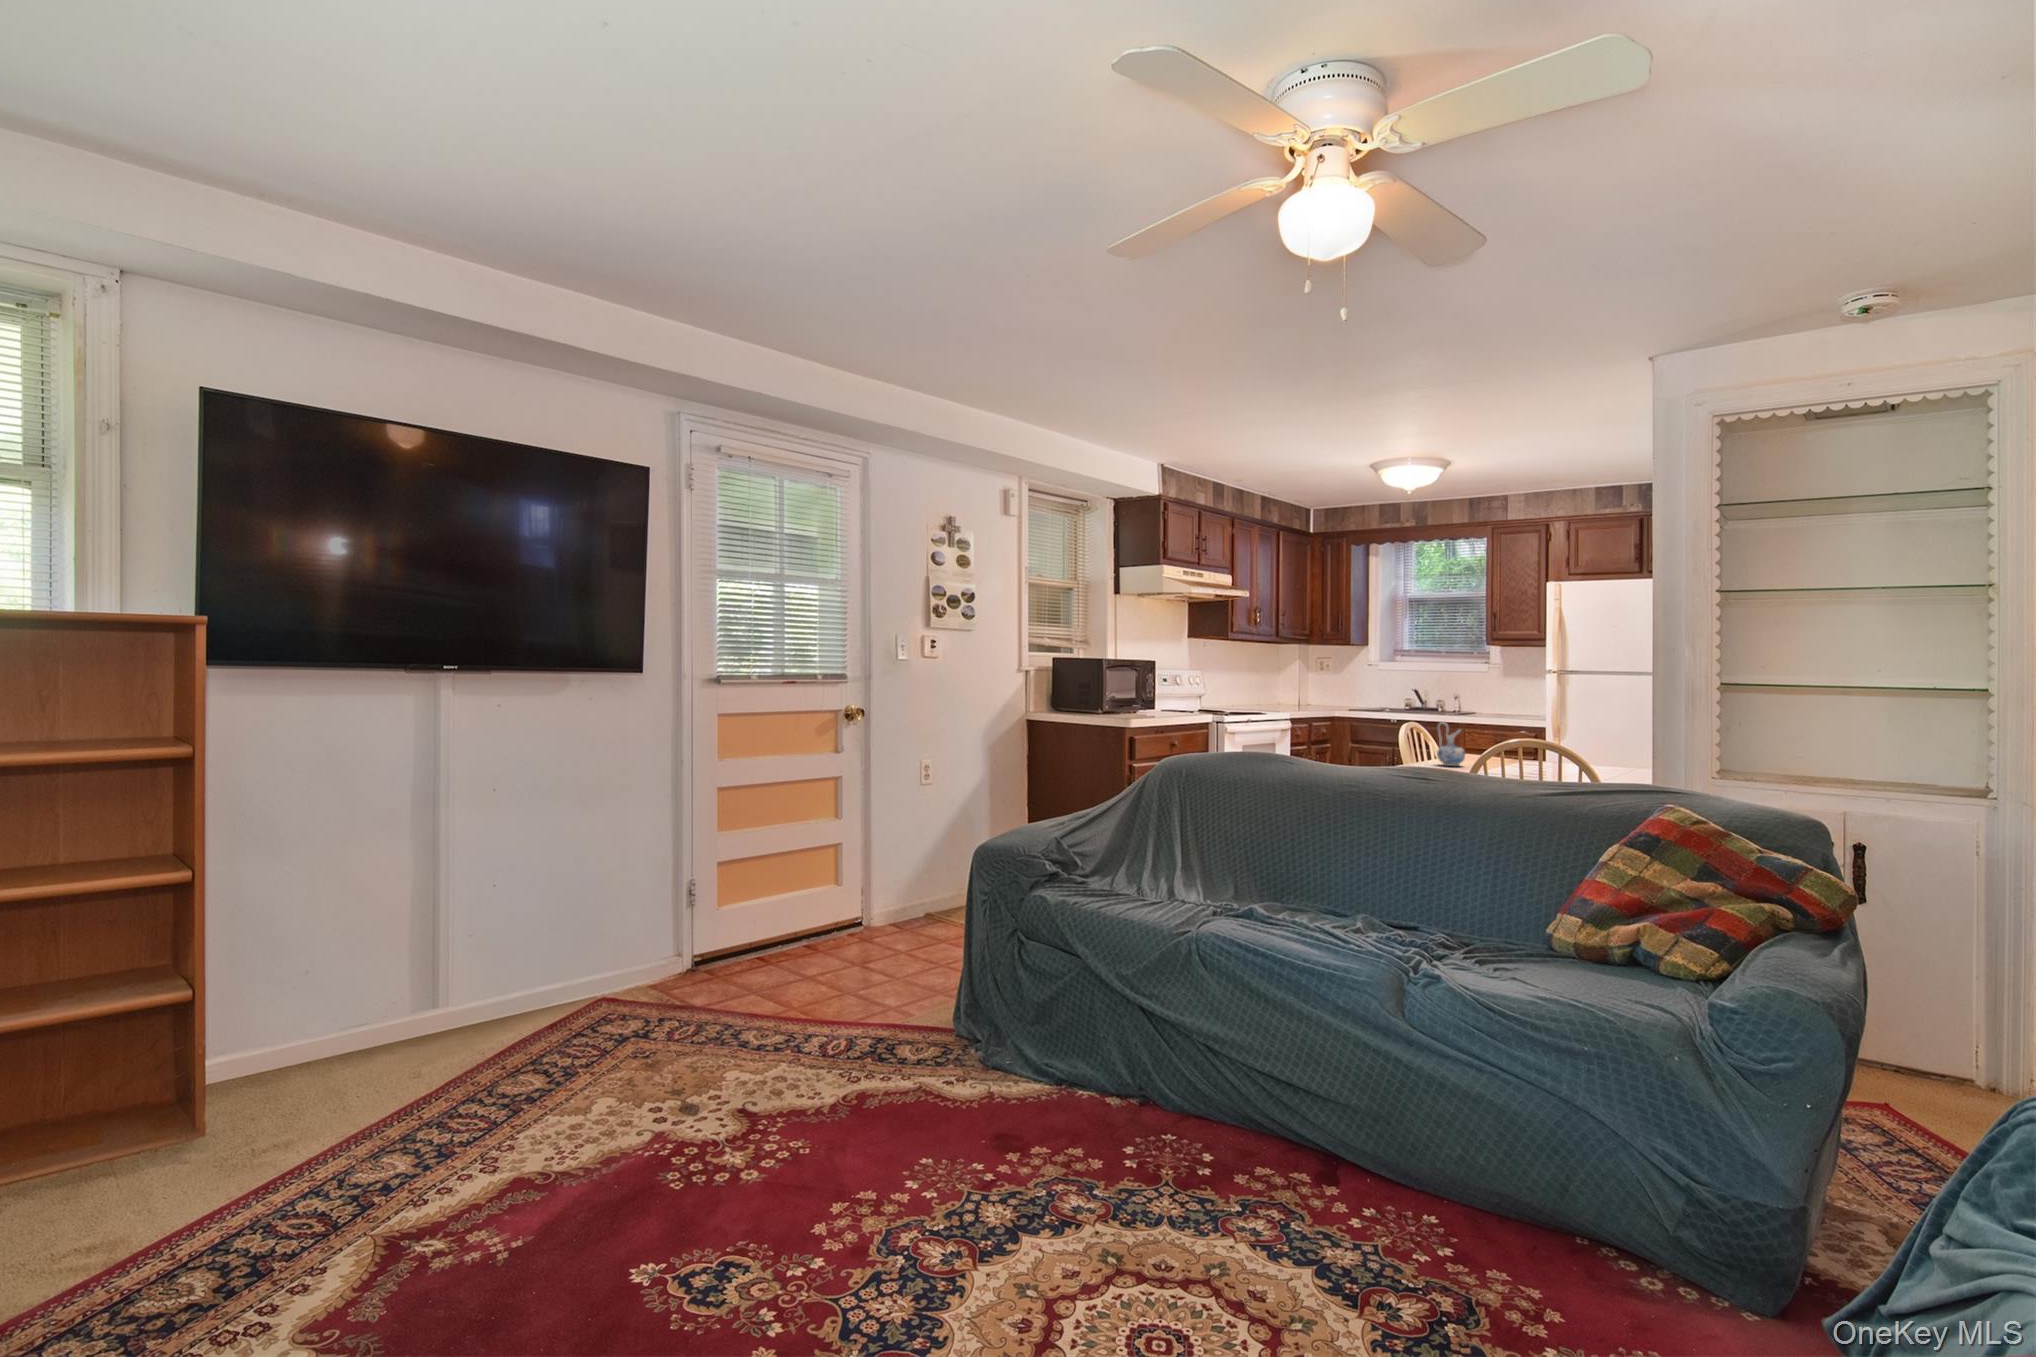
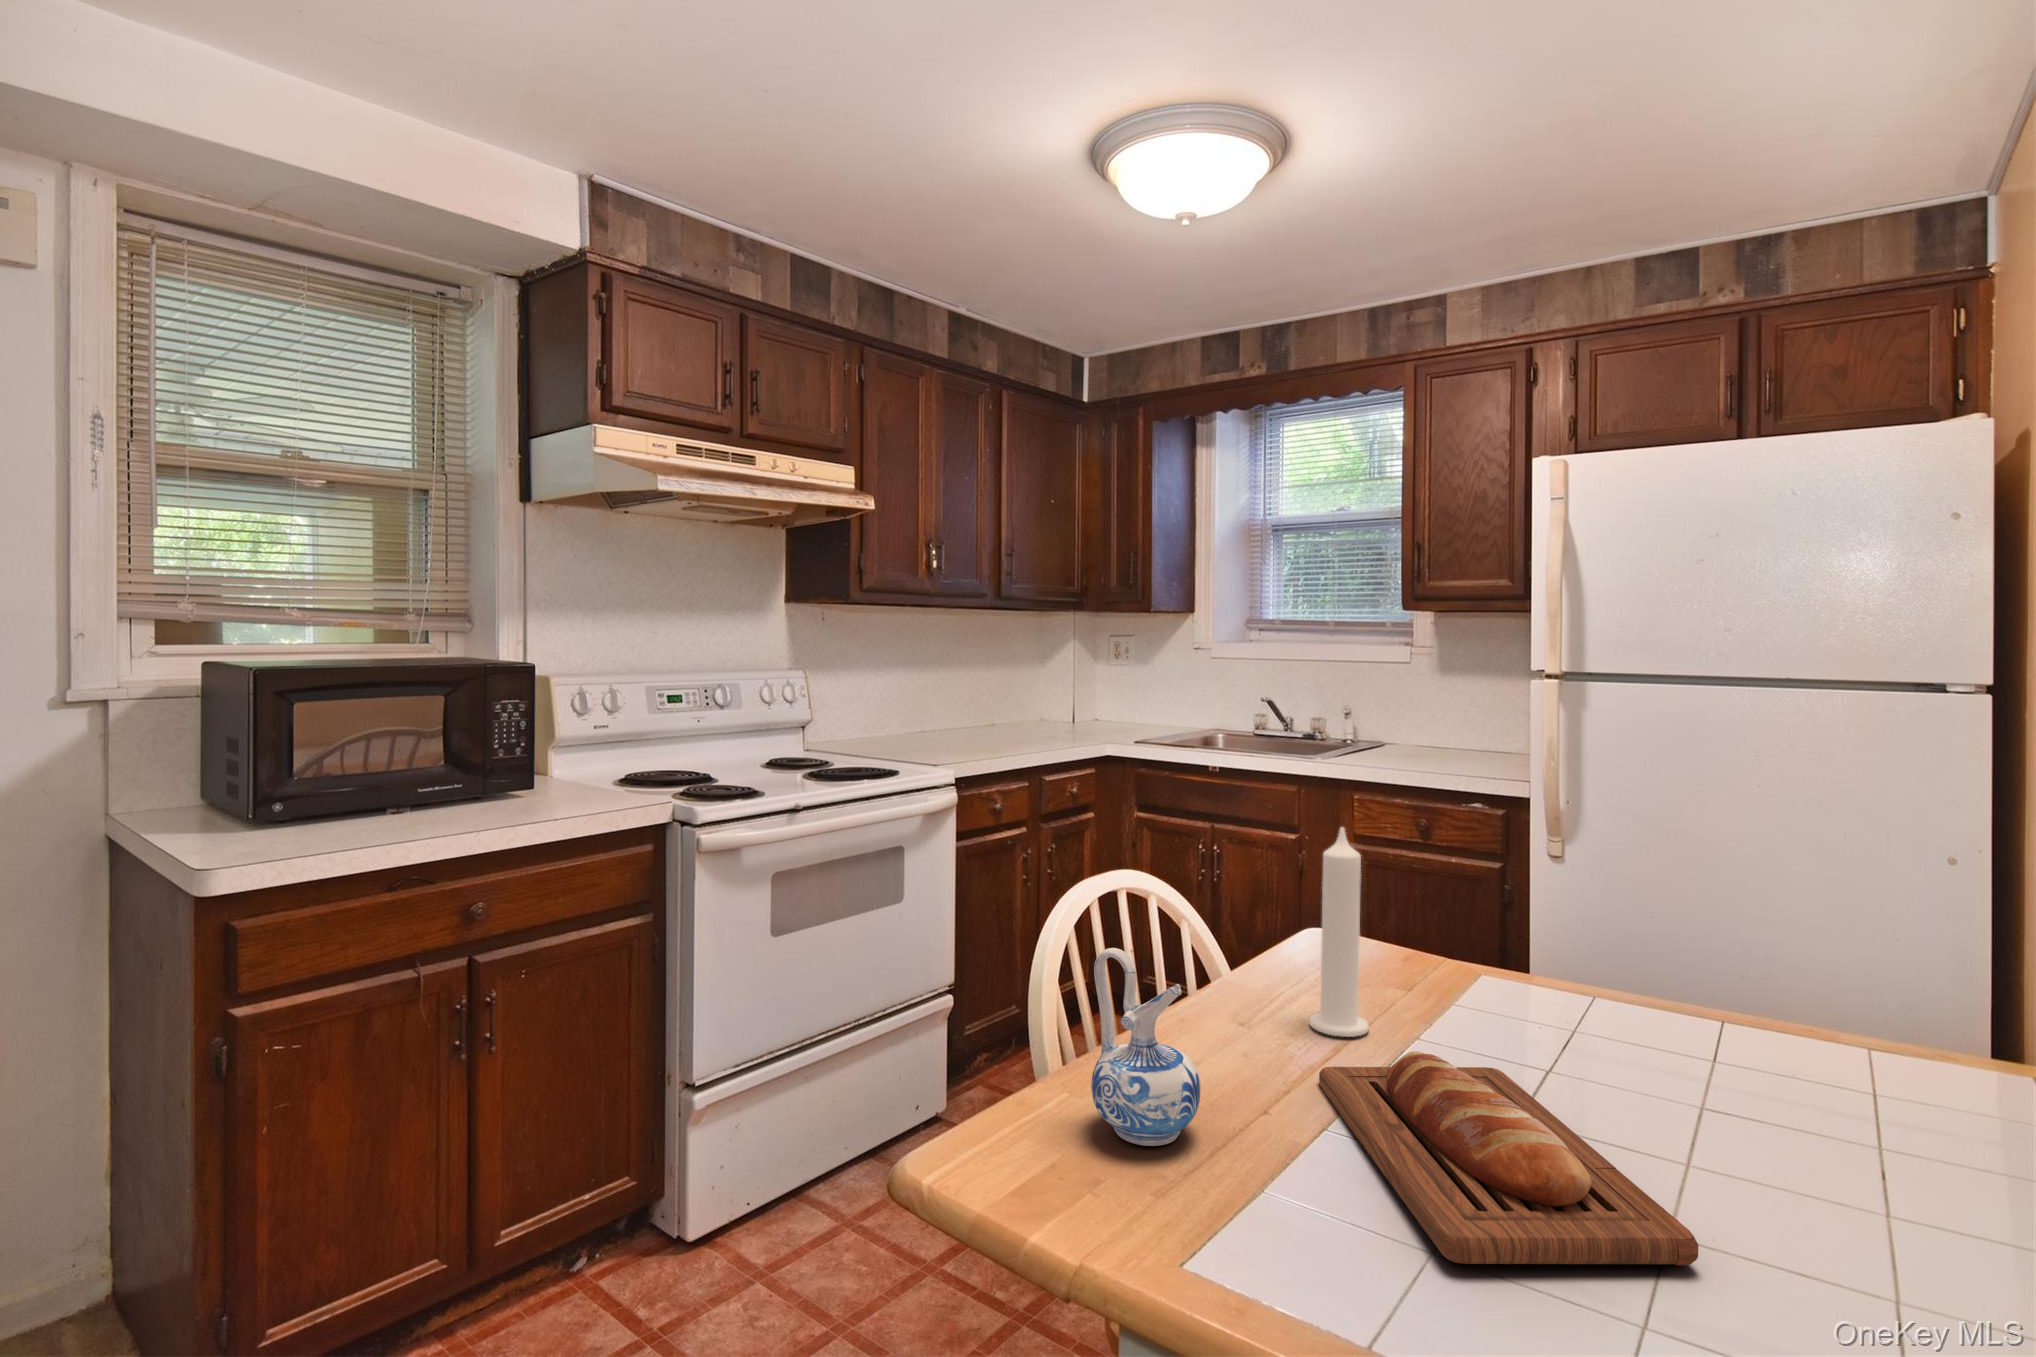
candle: none [1482,703,1499,760] -> present [1310,827,1369,1037]
bread loaf: none [1489,752,1578,773] -> present [1319,1051,1698,1265]

